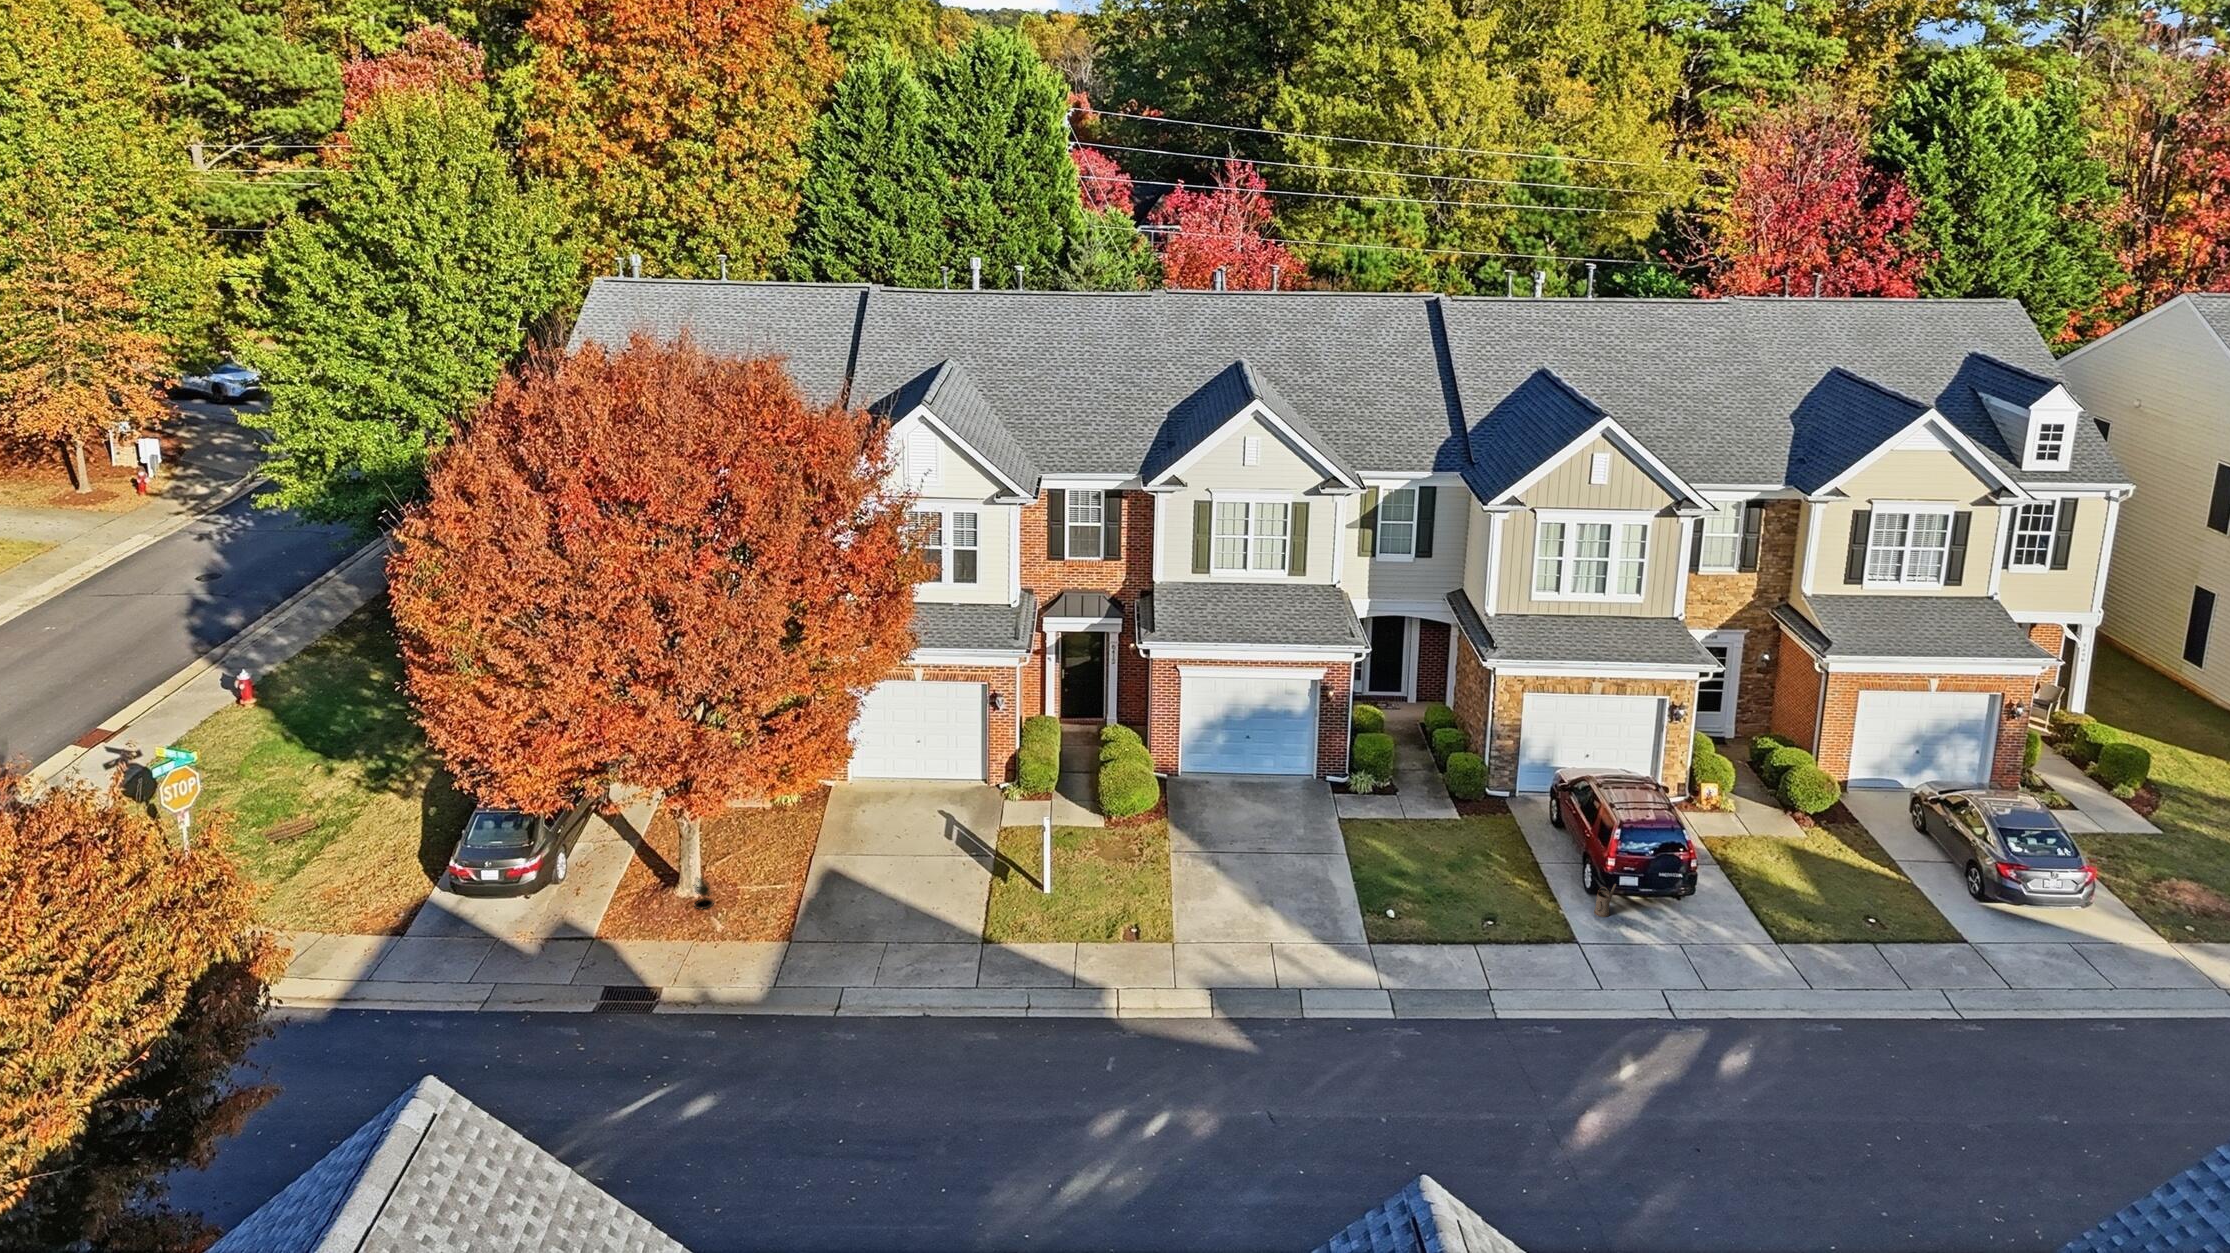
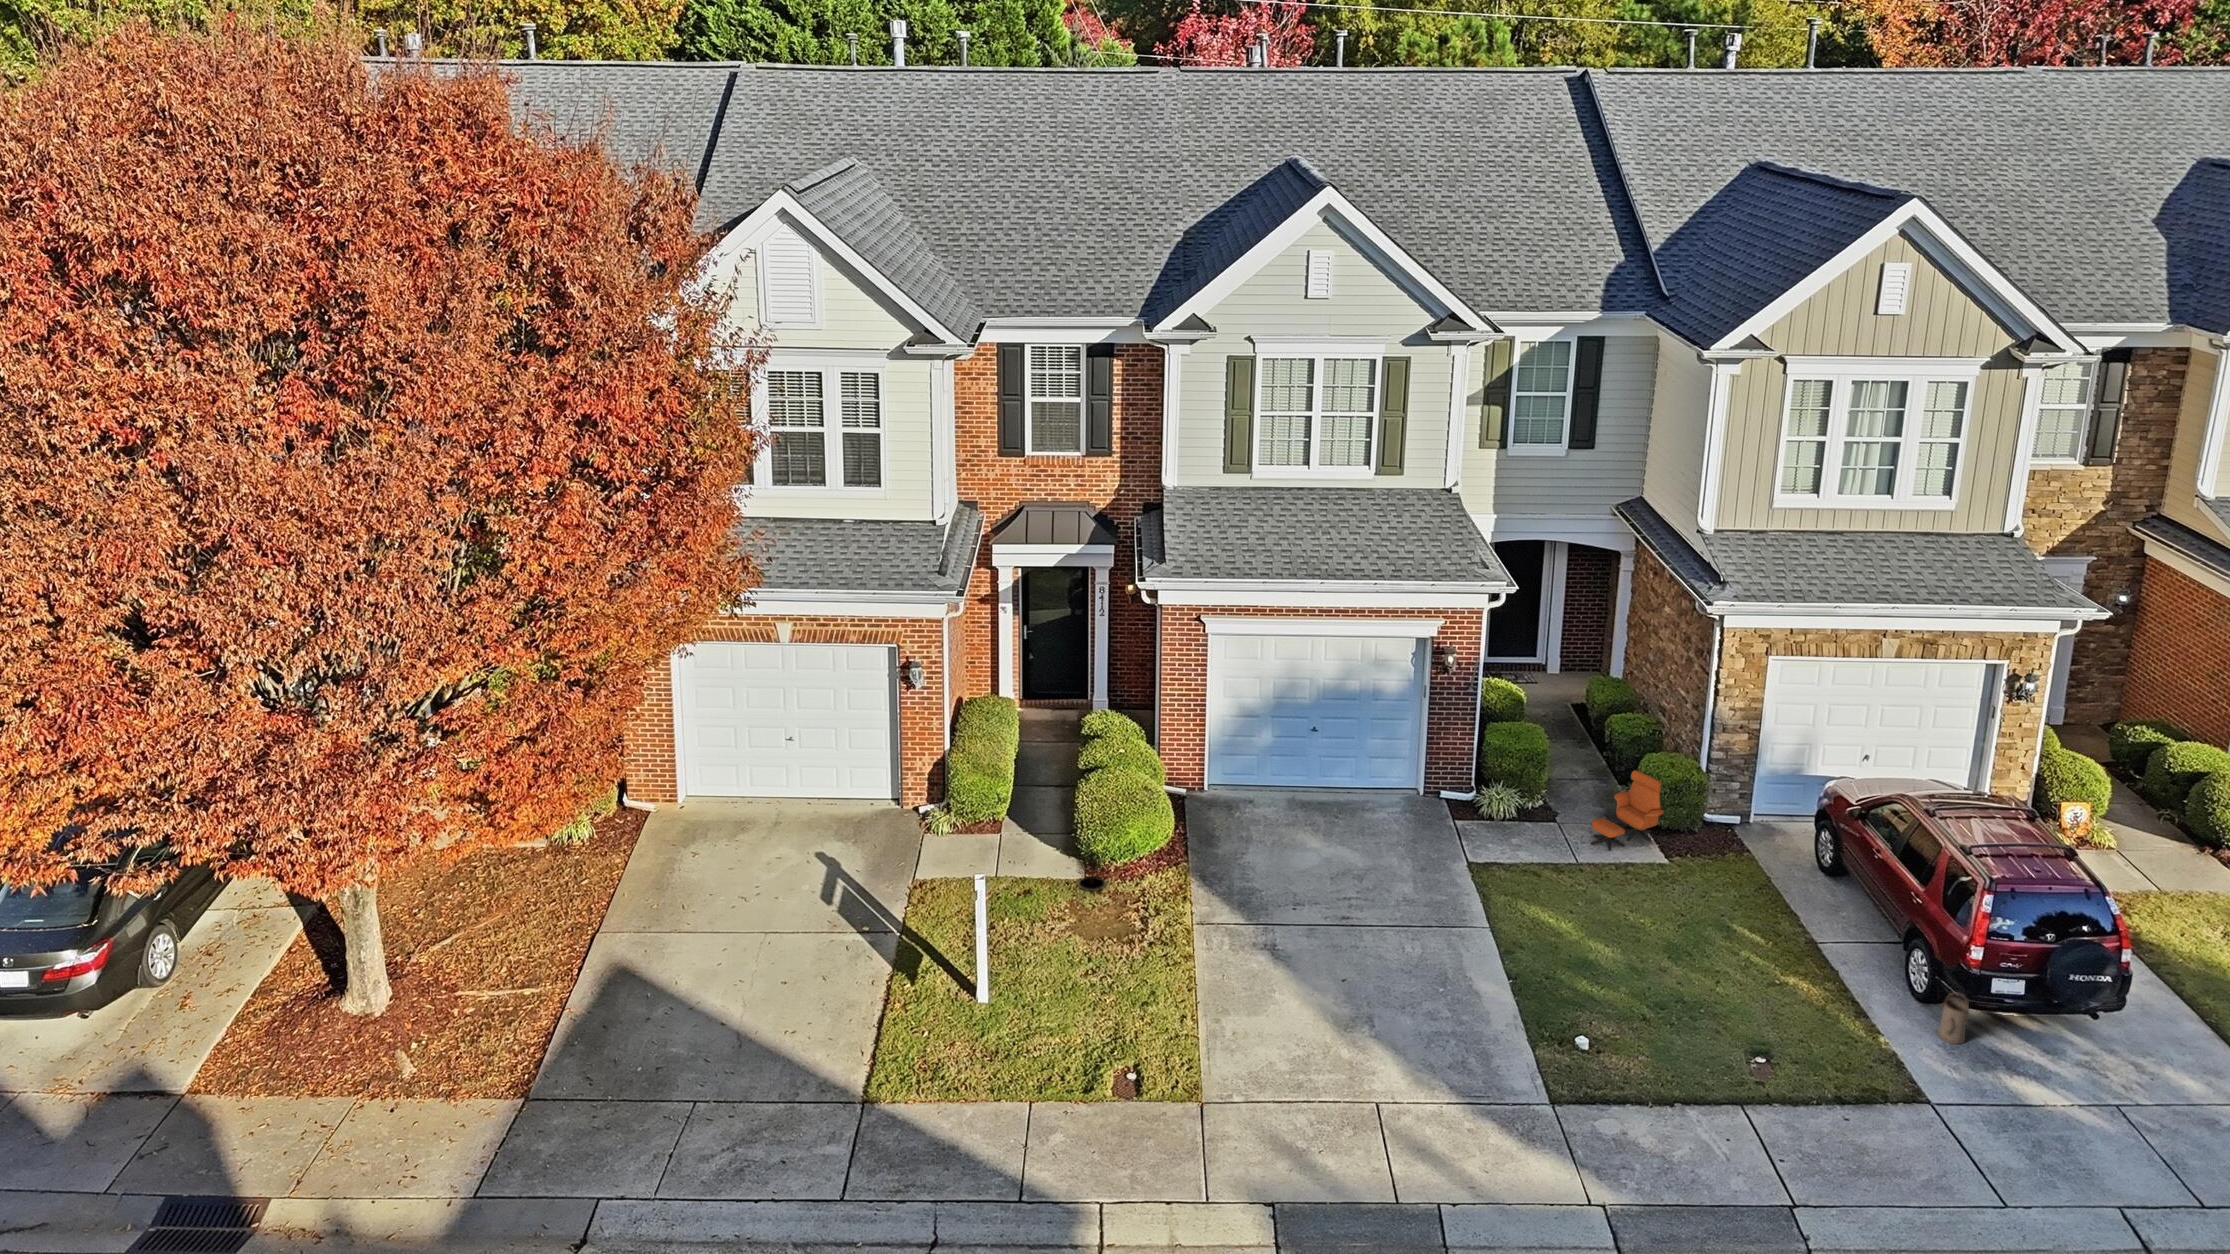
lounge chair: none [1415,763,1460,813] -> present [1591,770,1664,851]
potted tree: present [693,878,714,909] -> present [1077,840,1107,891]

